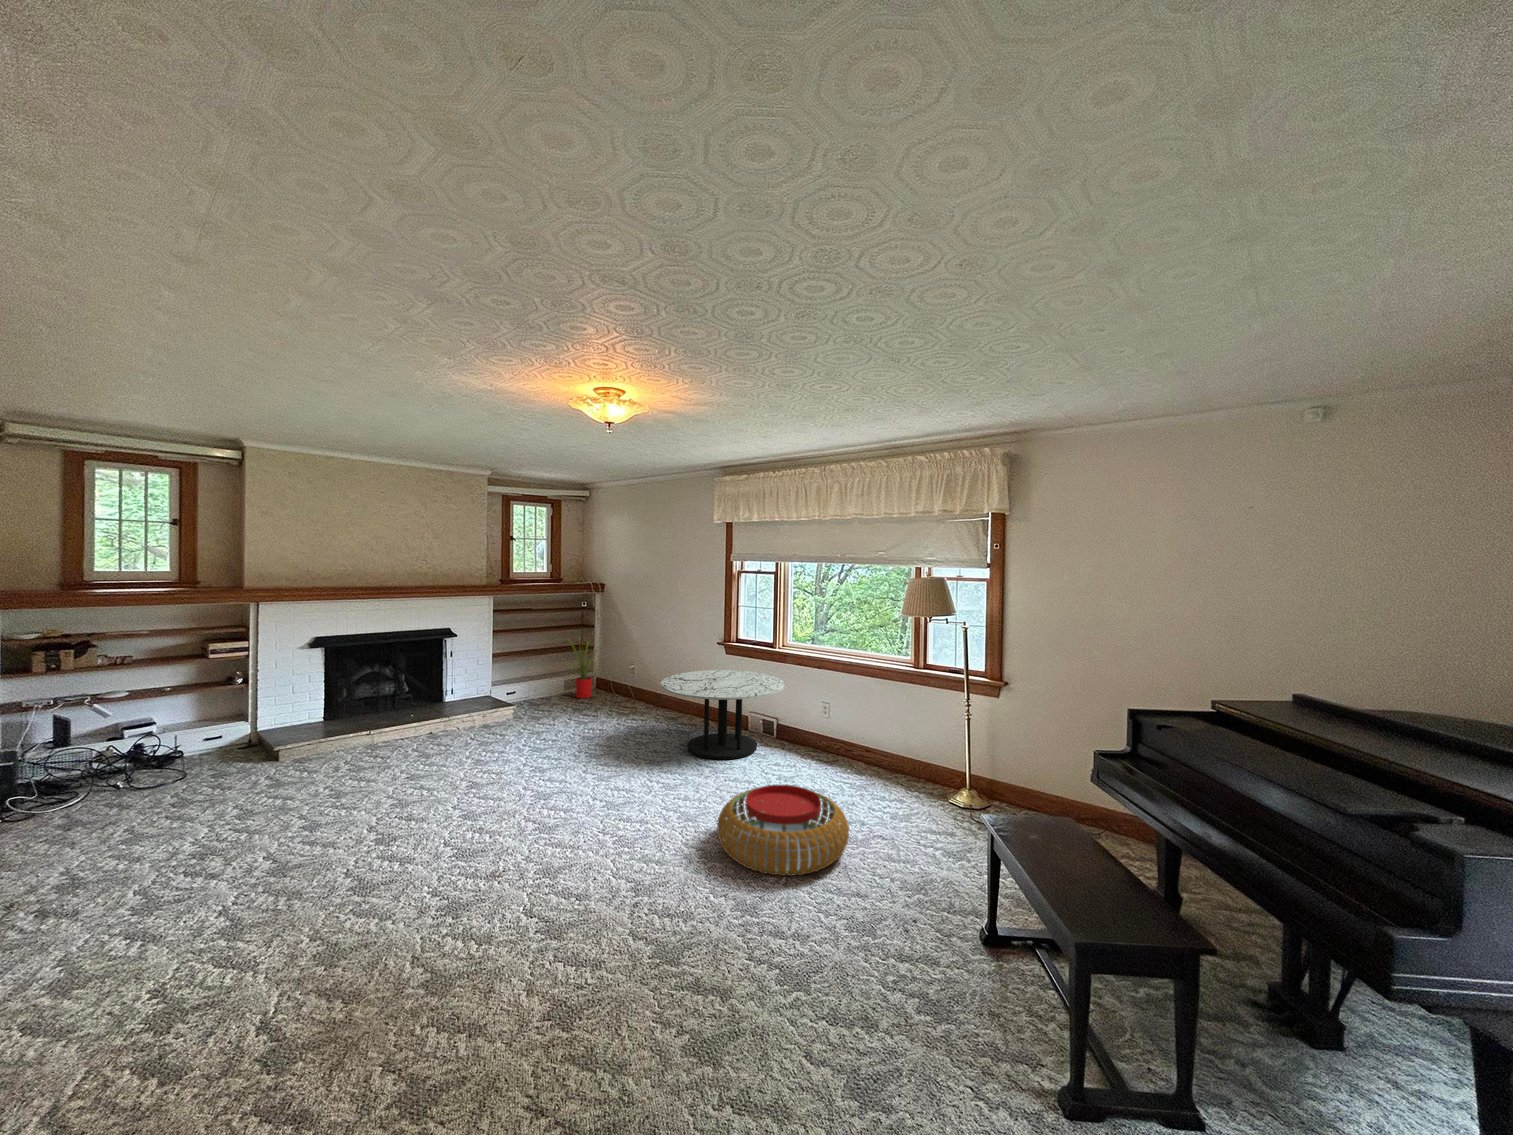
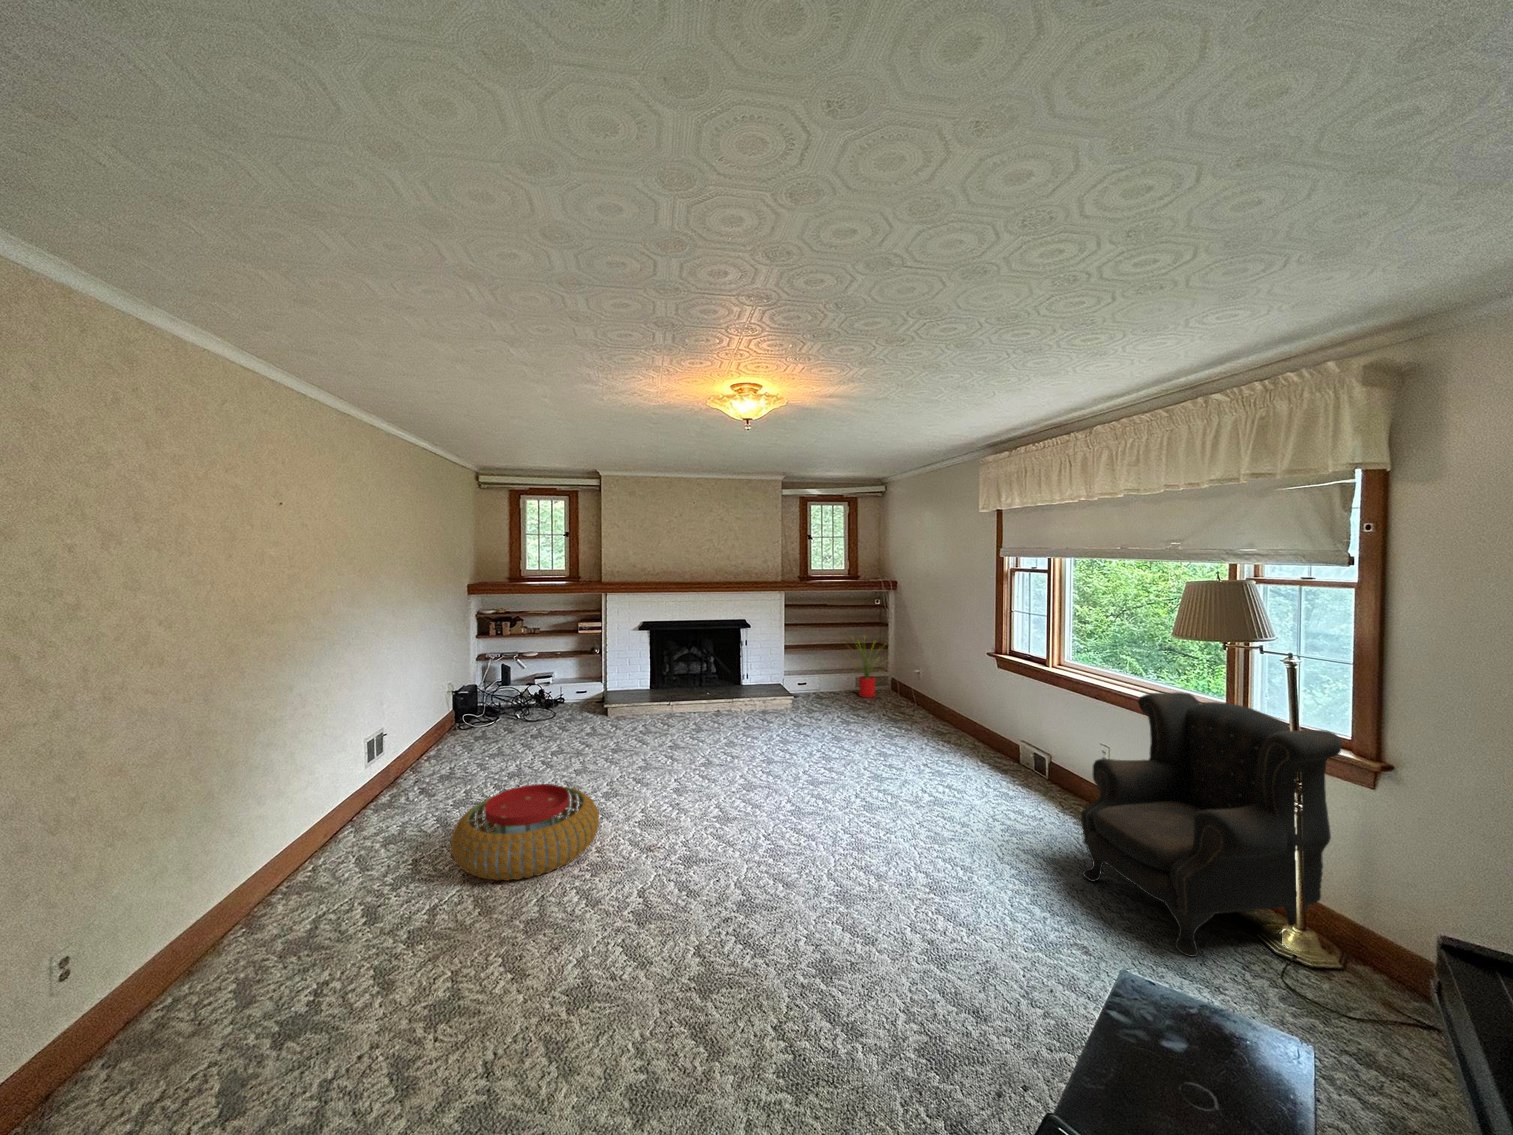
armchair: none [844,658,977,822] -> present [1080,692,1342,957]
coffee table: present [661,670,785,760] -> none [889,682,1046,792]
pouf: present [717,785,849,876] -> present [451,784,599,881]

